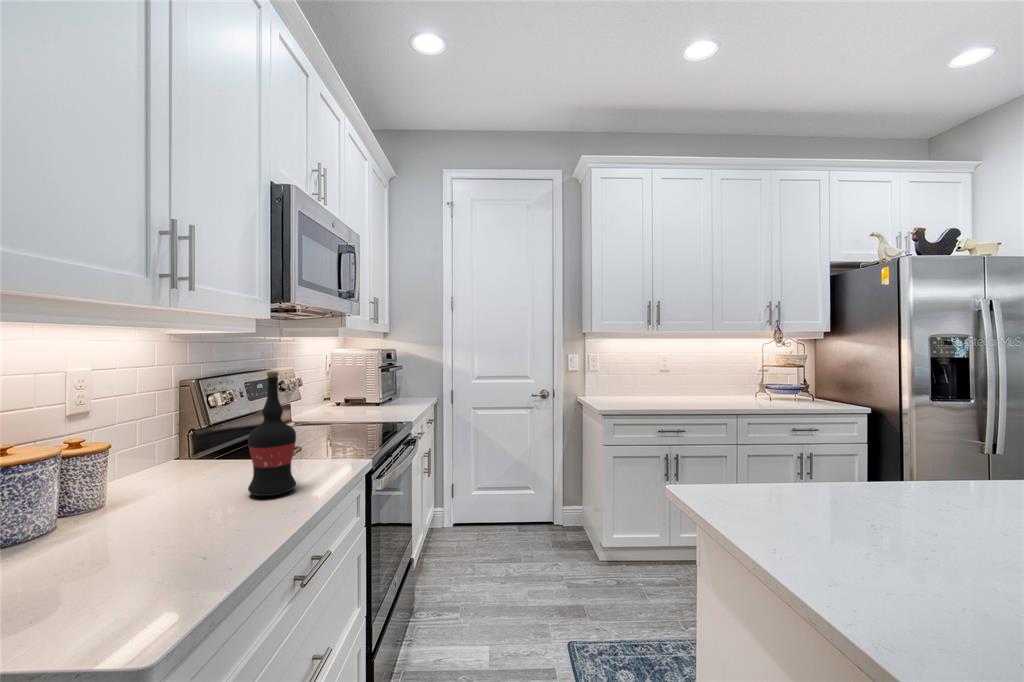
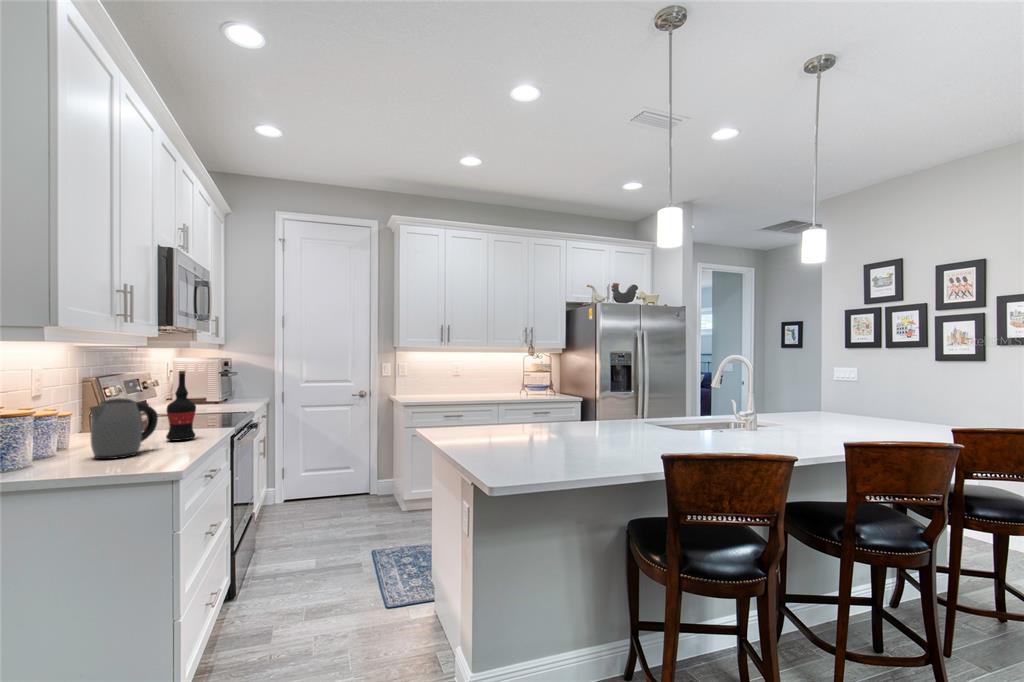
kettle: none [48,431,204,564] -> present [90,398,158,459]

